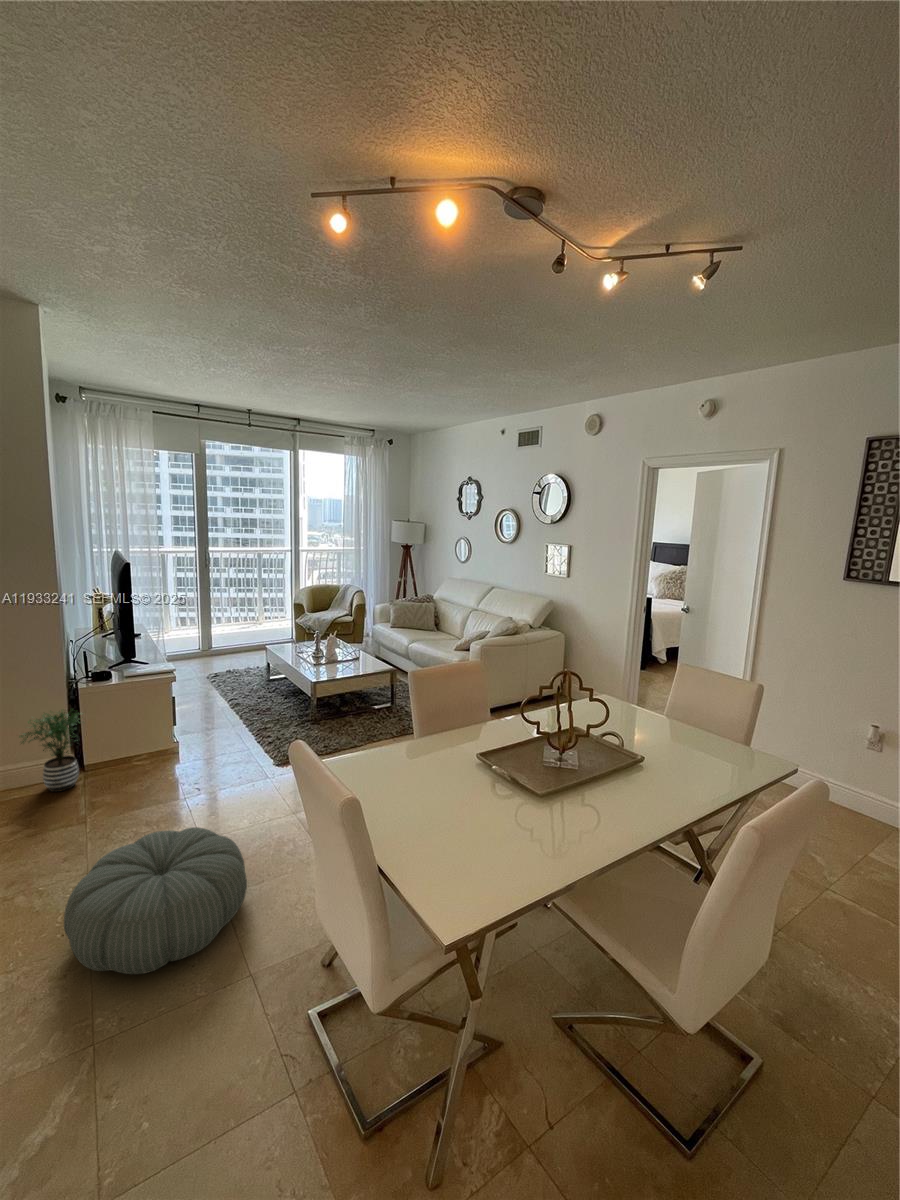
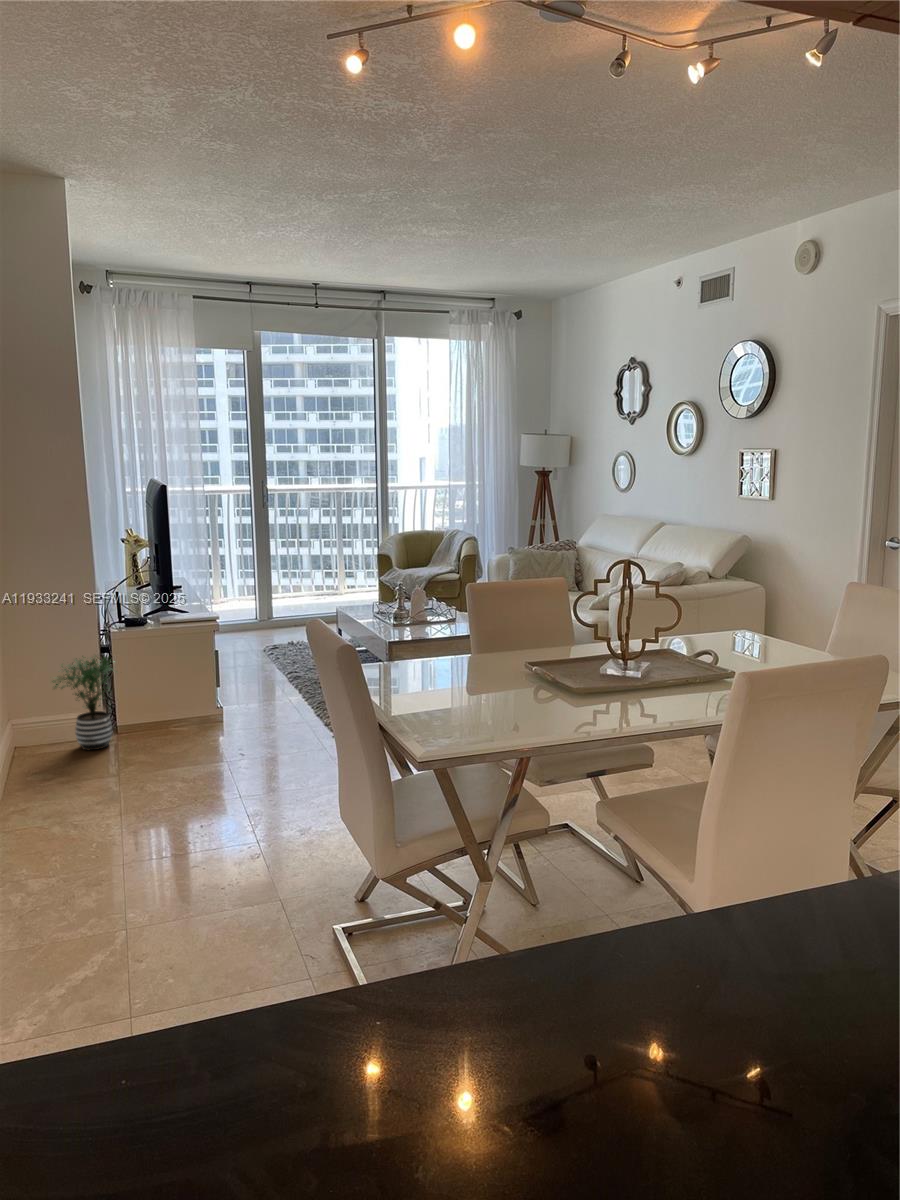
pouf: present [64,827,247,974] -> none [98,770,282,894]

